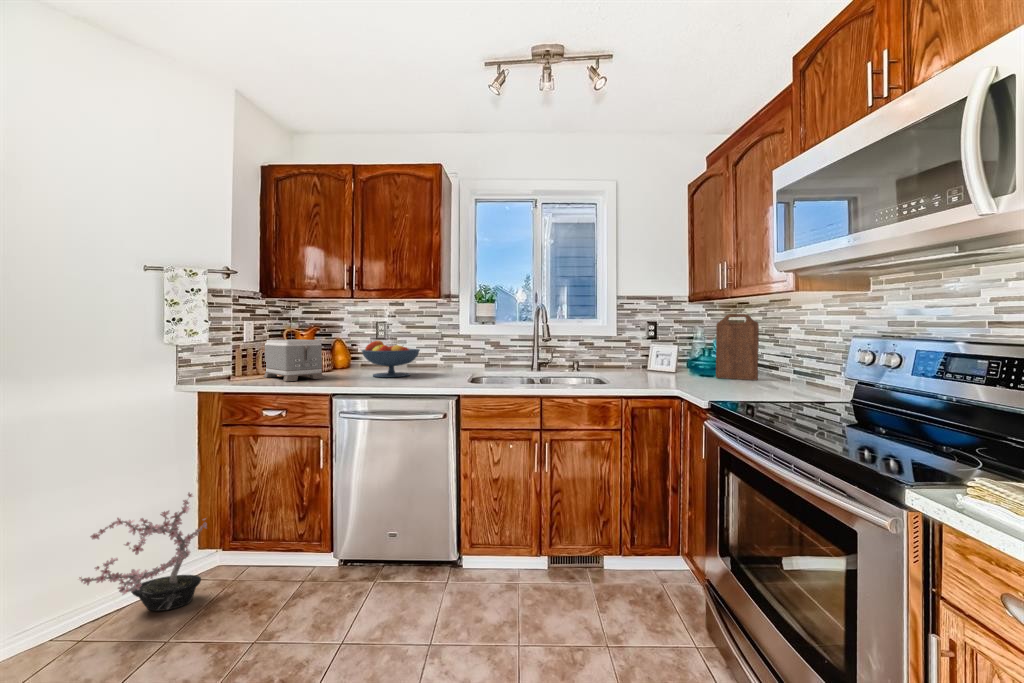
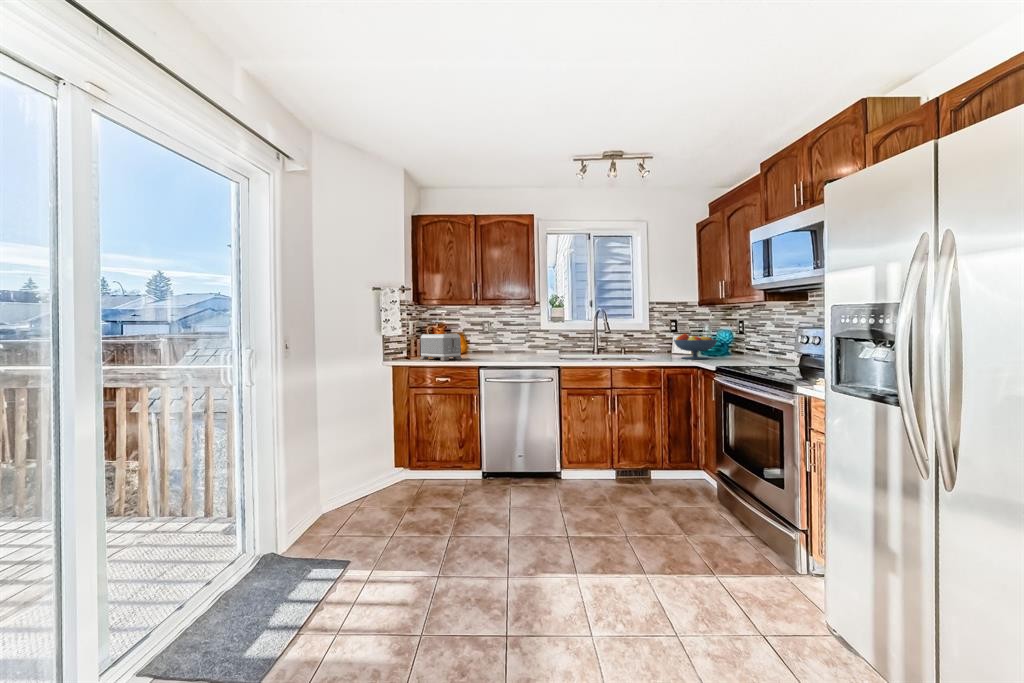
cutting board: present [716,314,759,380] -> none [719,314,746,357]
fruit bowl: present [362,341,420,377] -> present [674,333,717,359]
potted plant: present [79,493,207,611] -> none [351,428,412,496]

